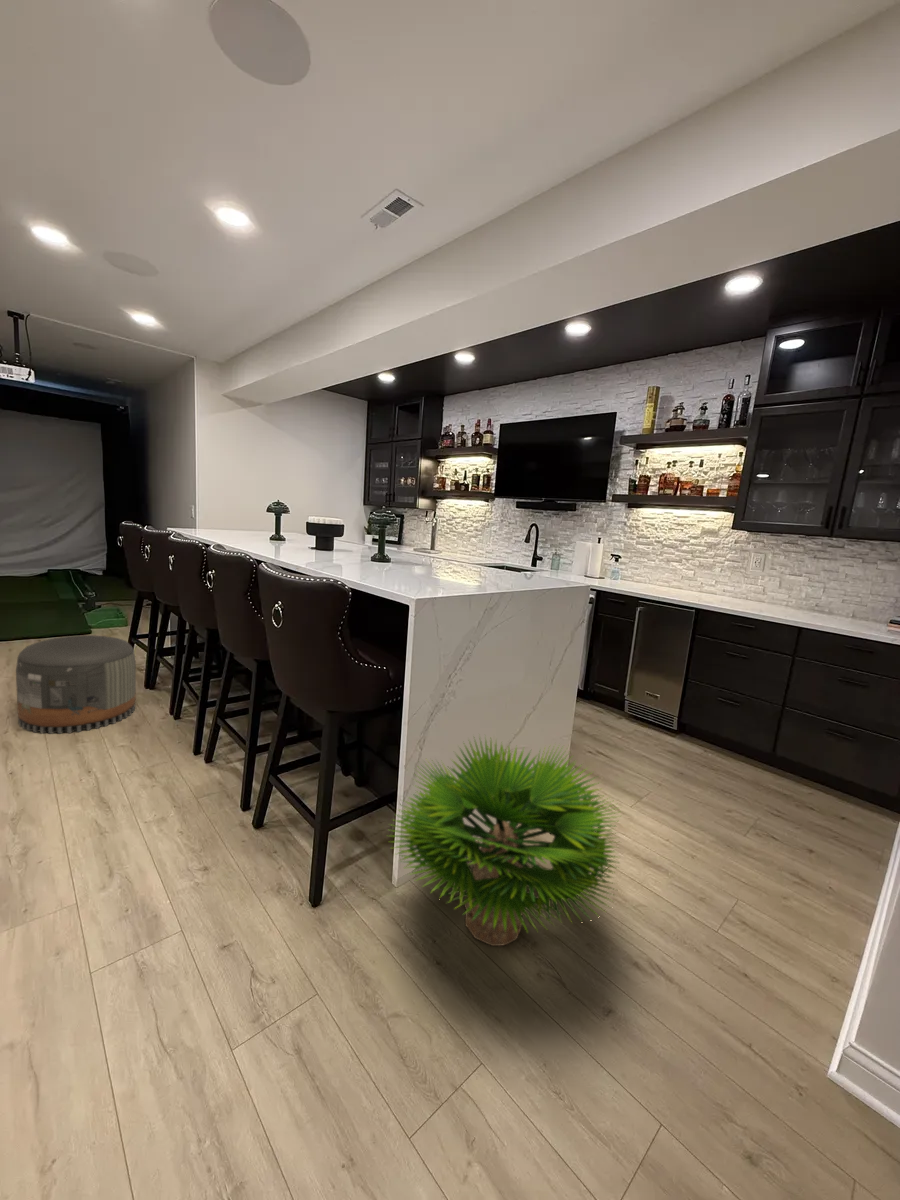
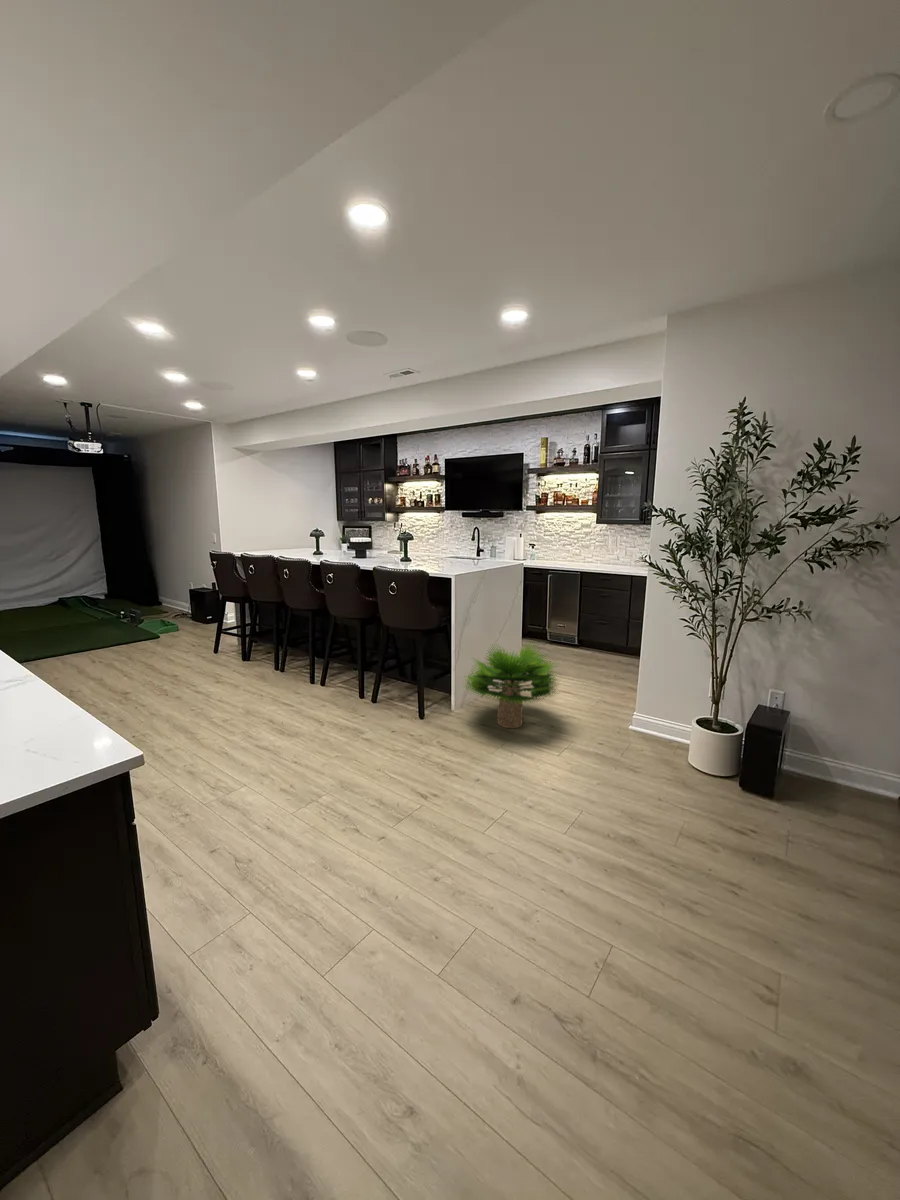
pouf: present [16,635,136,734] -> none [190,634,258,694]

